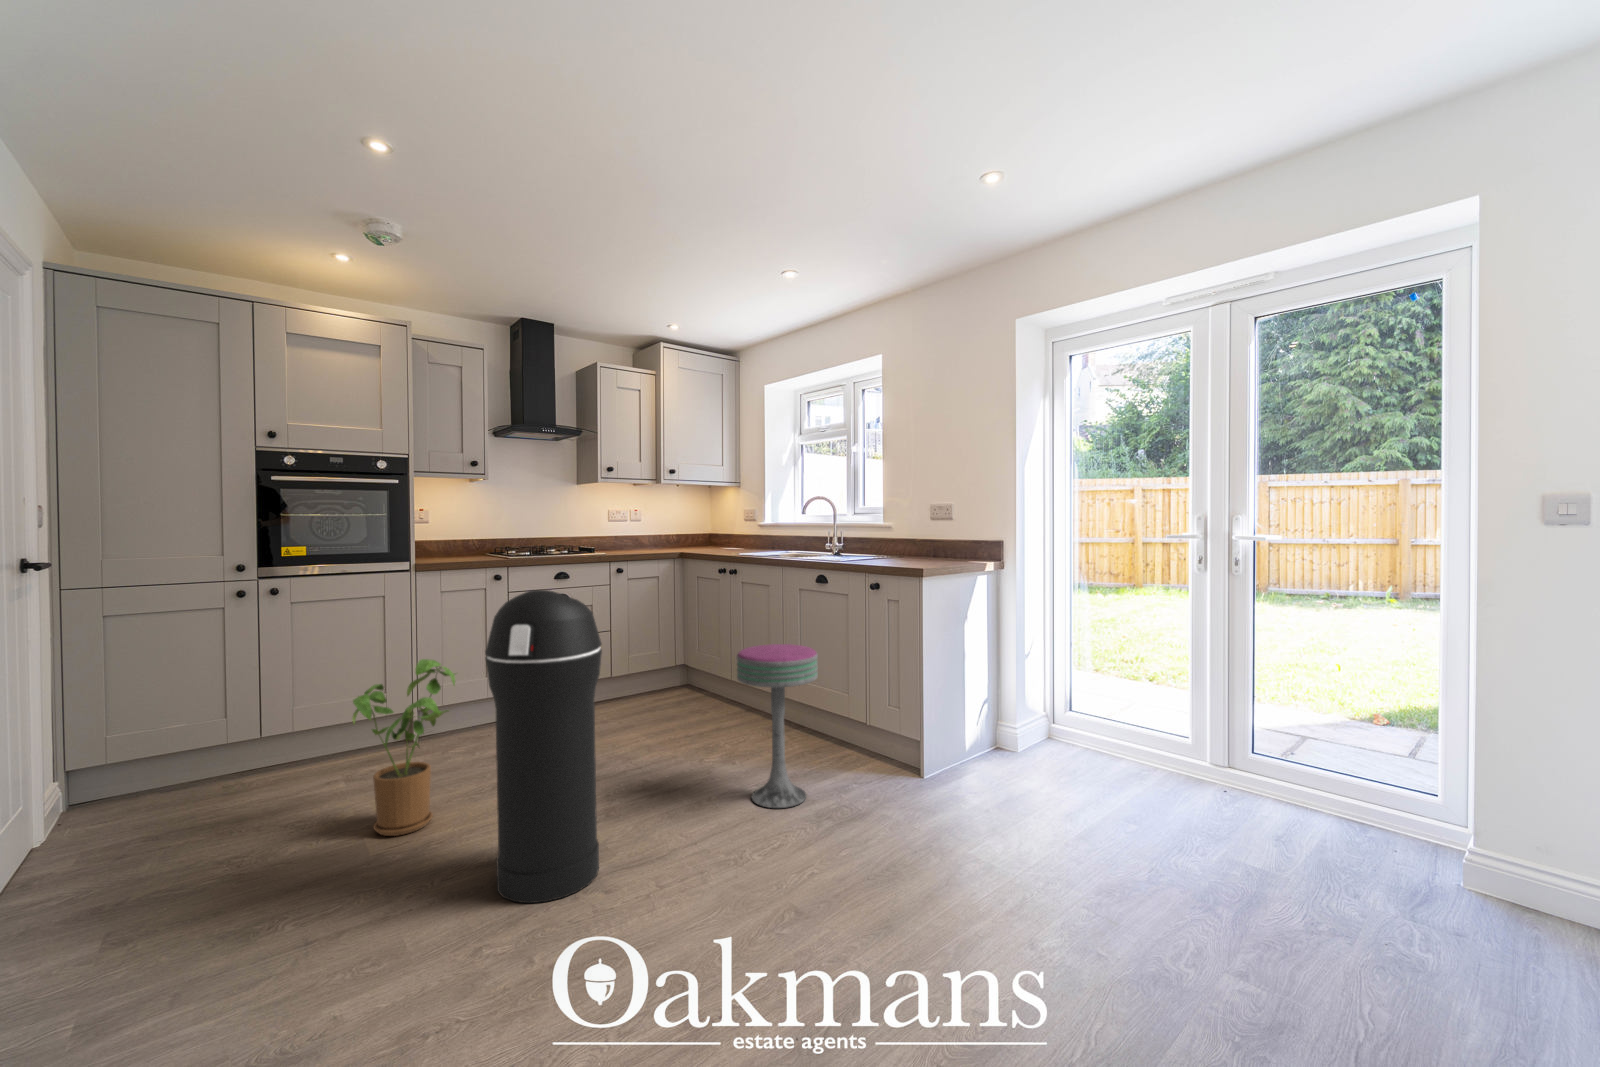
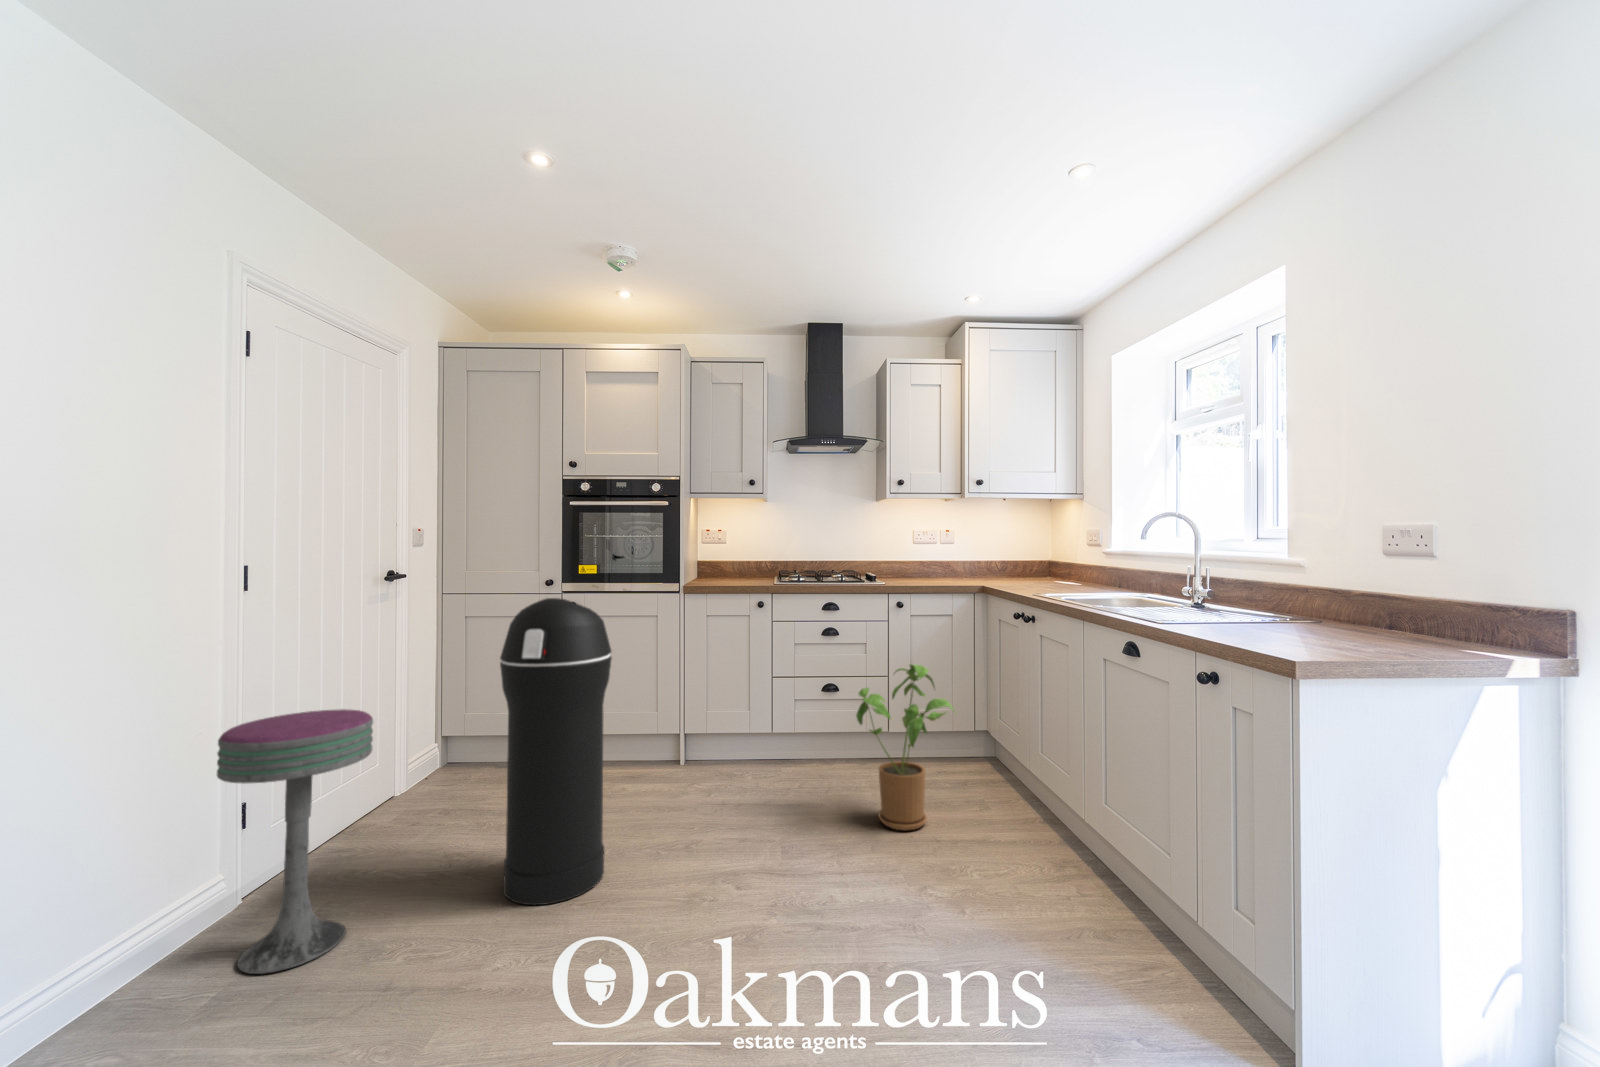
bar stool: present [737,644,818,808] -> present [217,709,373,974]
house plant: present [352,659,455,836] -> present [856,664,954,830]

